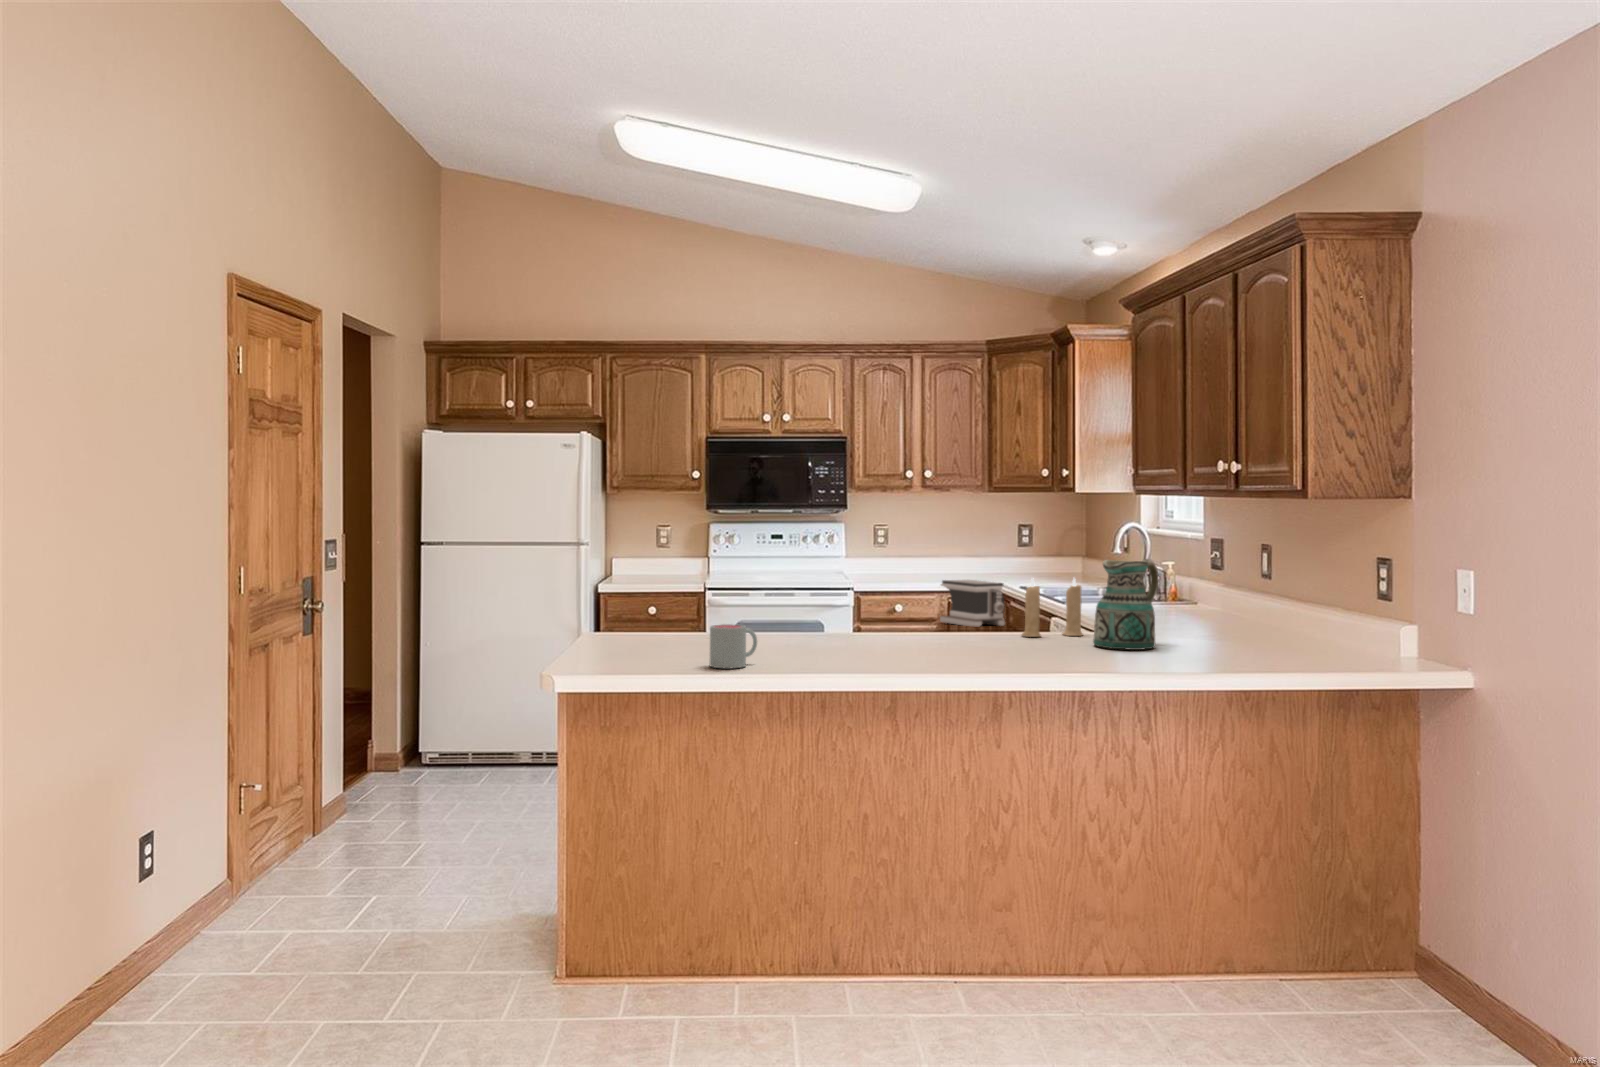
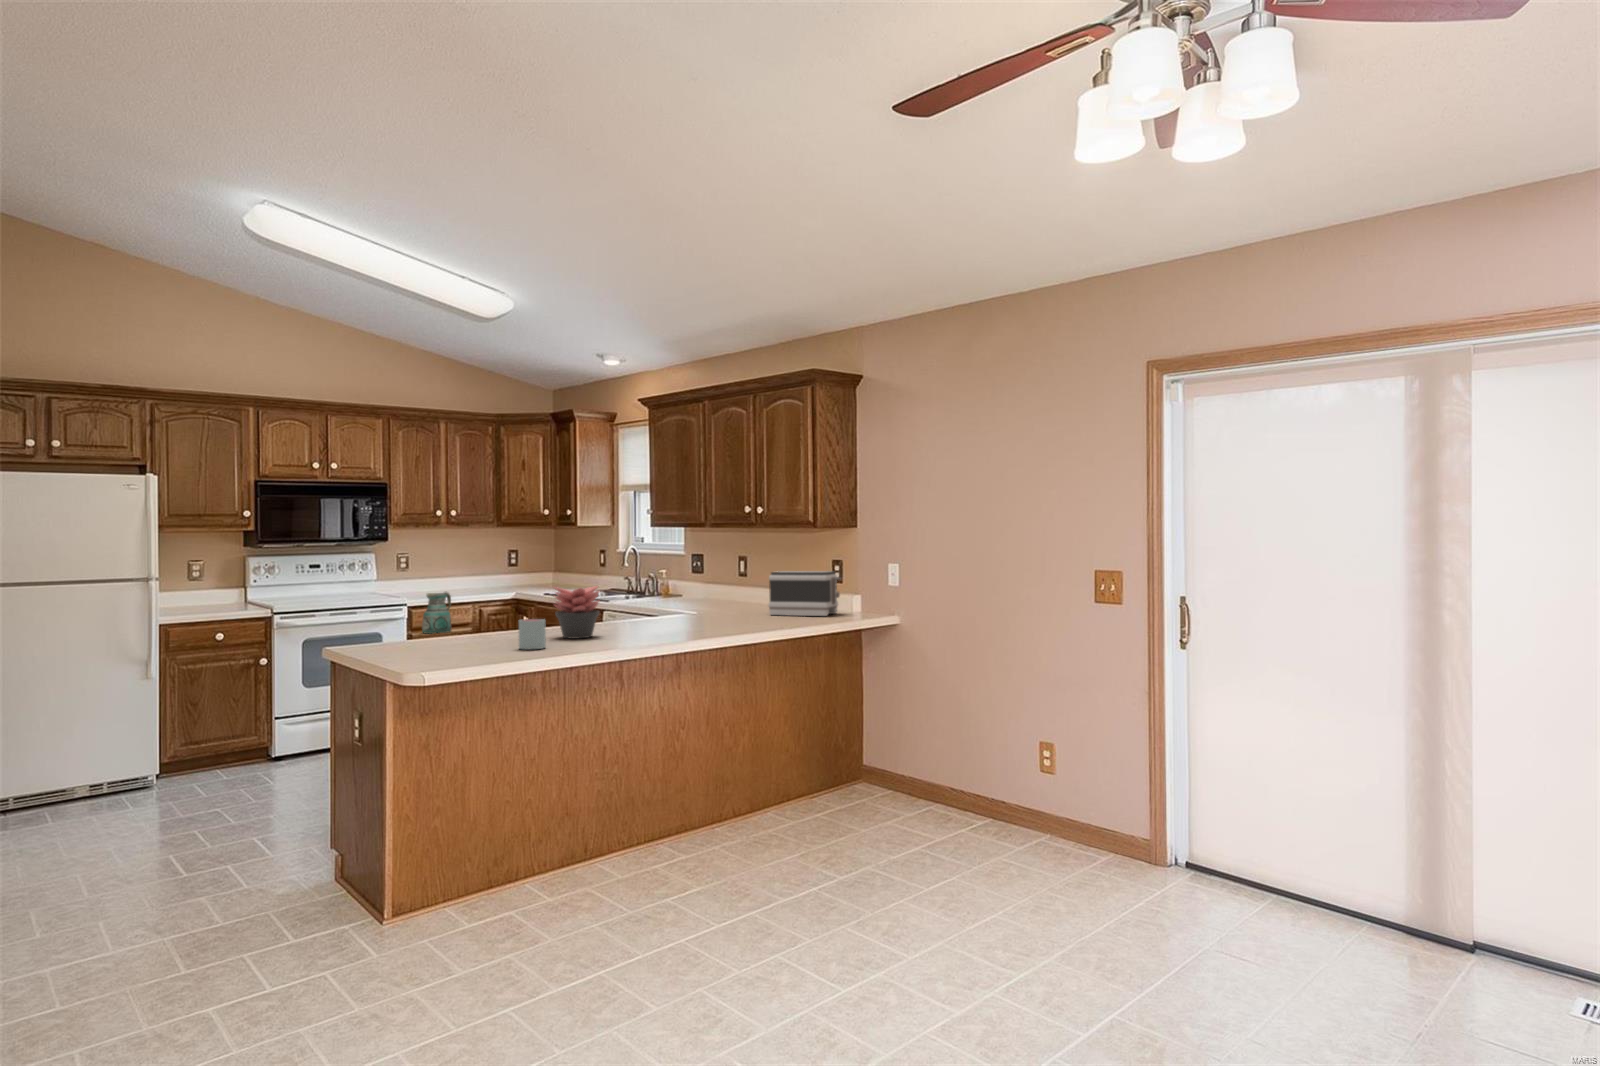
ceramic pitcher: present [1093,559,1158,650] -> present [422,592,451,634]
candle: present [1022,578,1083,637] -> none [646,579,680,619]
succulent plant: none [801,580,875,658] -> present [554,586,599,638]
toaster: present [940,580,1005,626] -> present [768,571,840,616]

